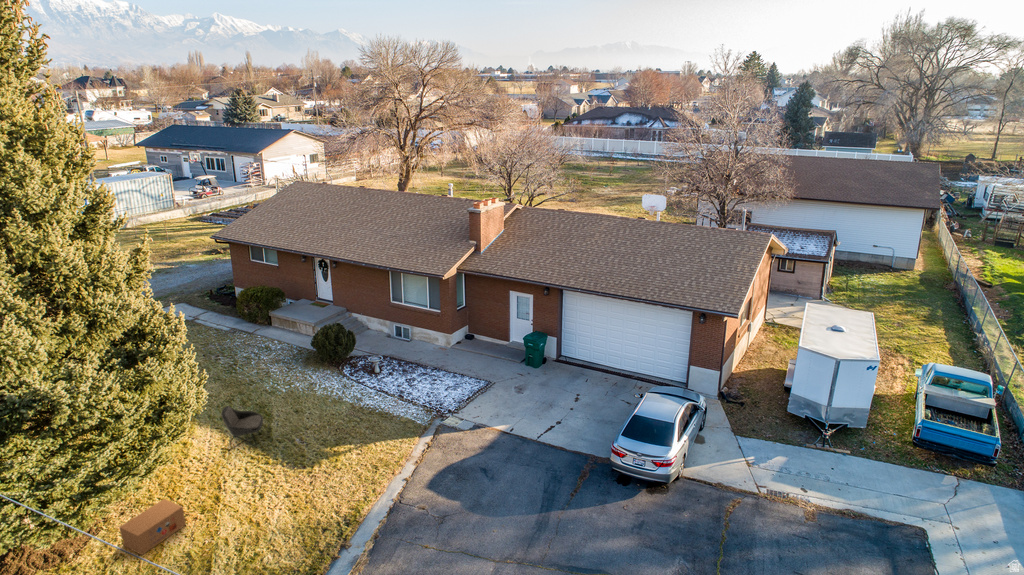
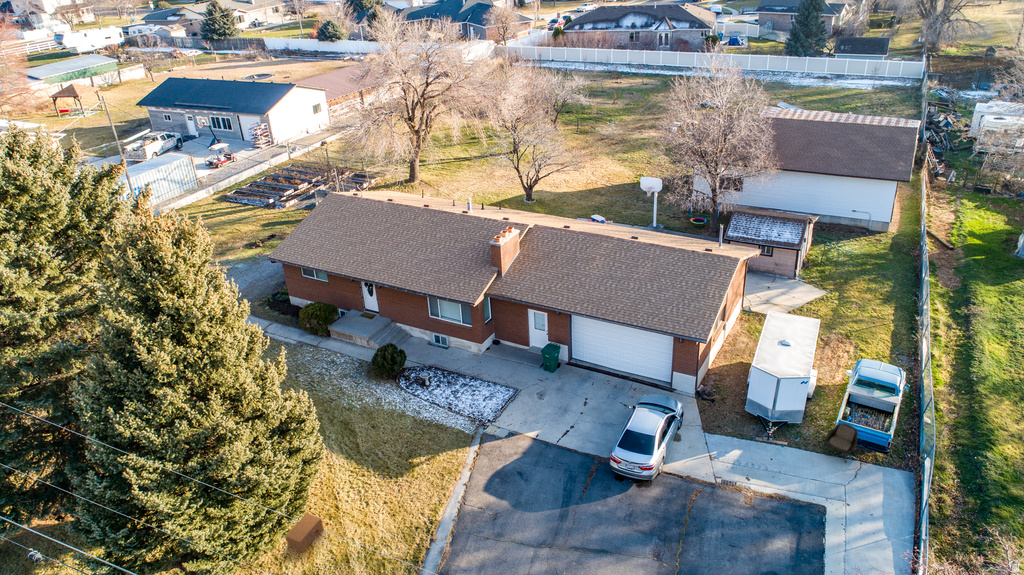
lounge chair: present [221,406,263,451] -> present [825,423,858,462]

